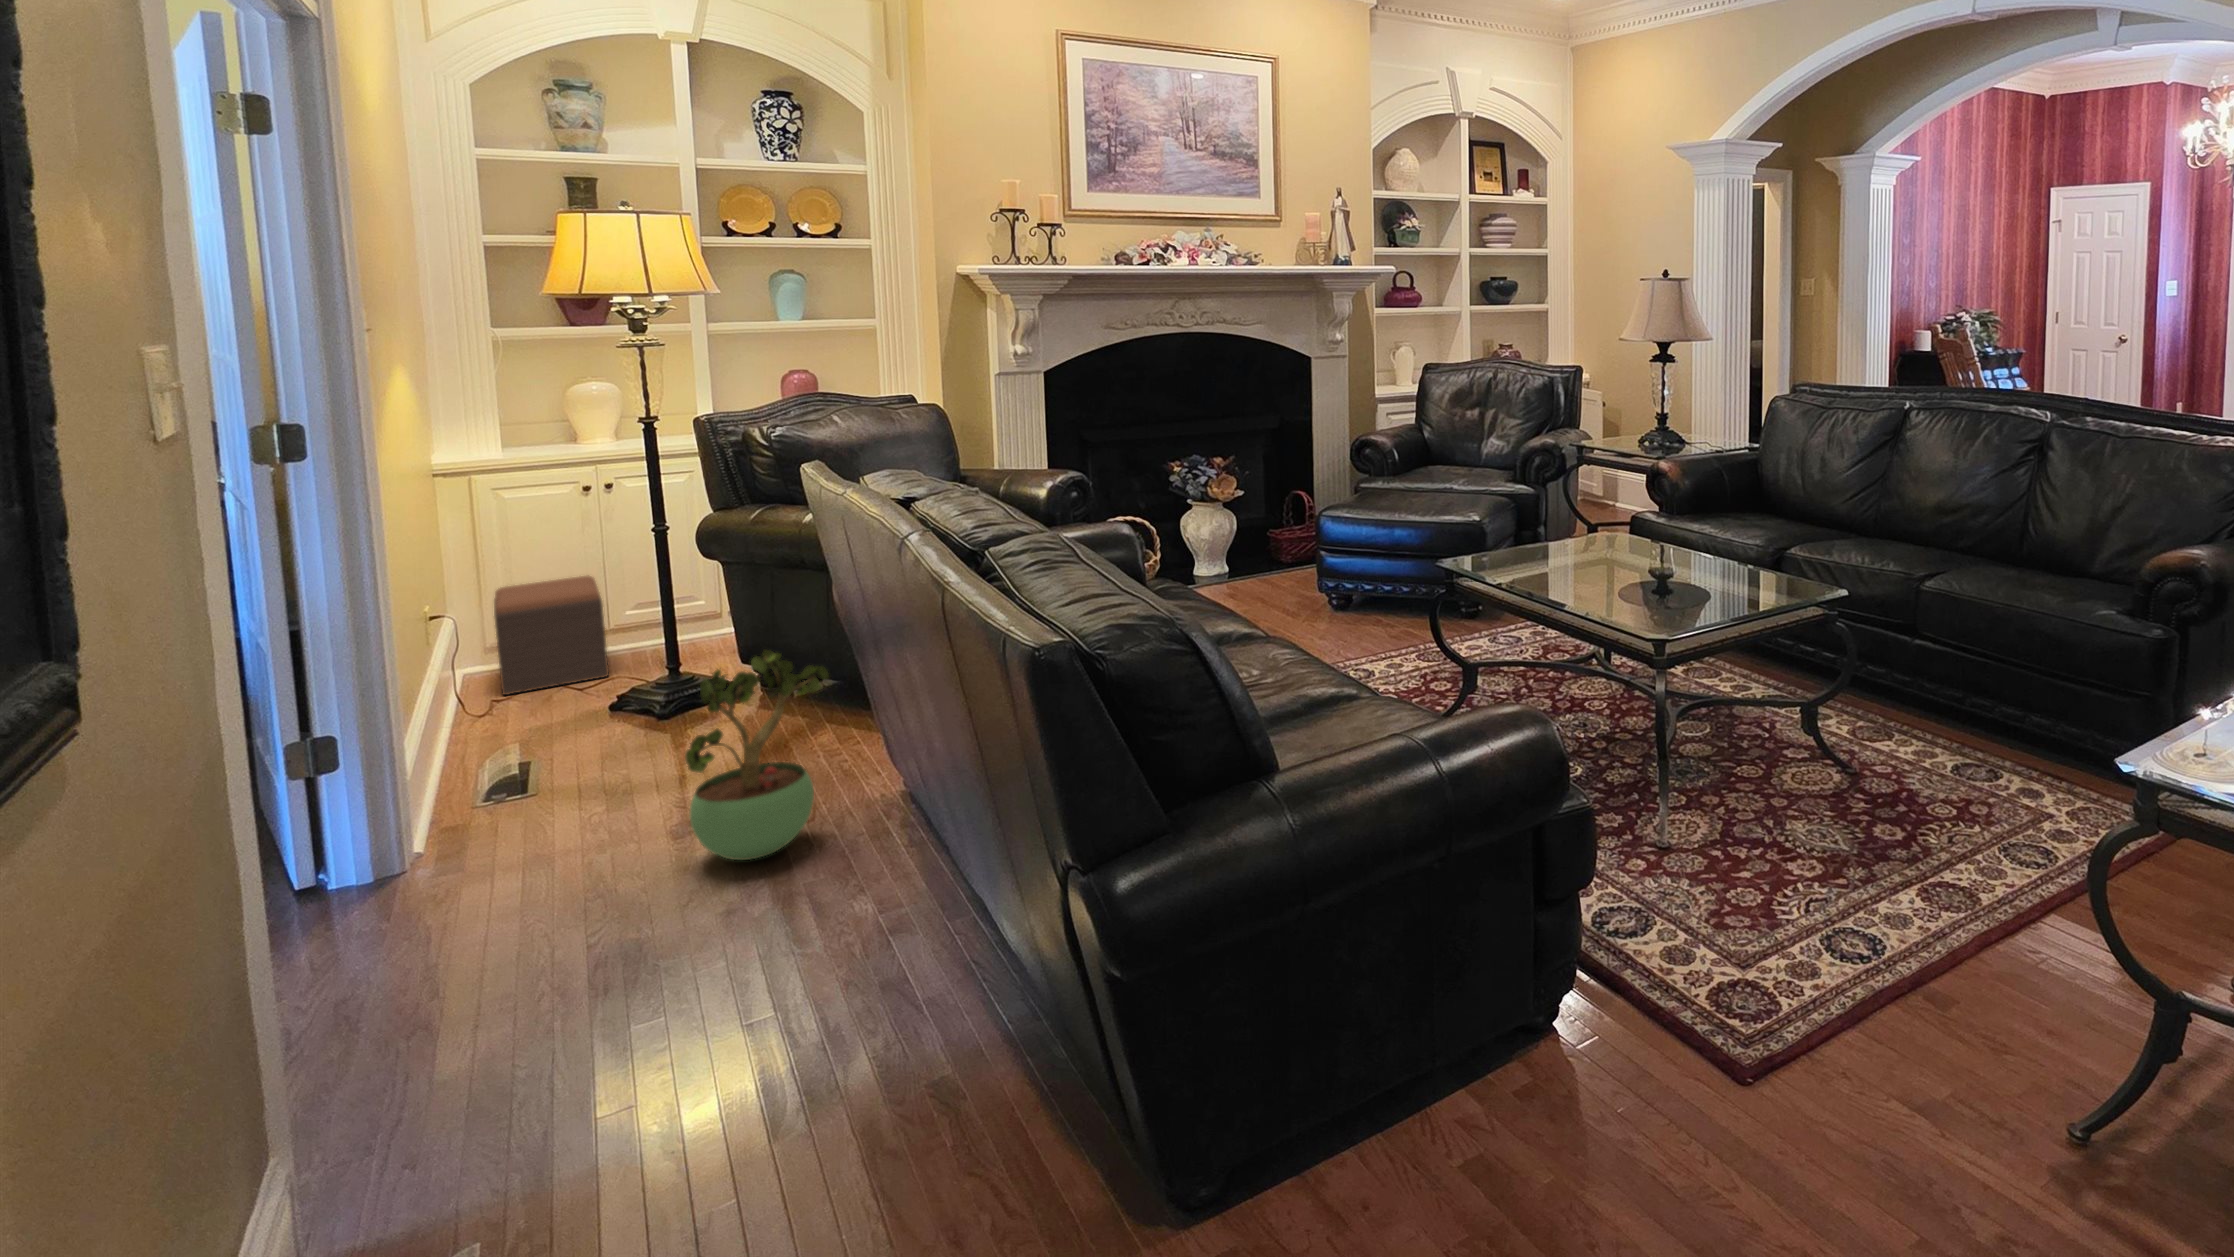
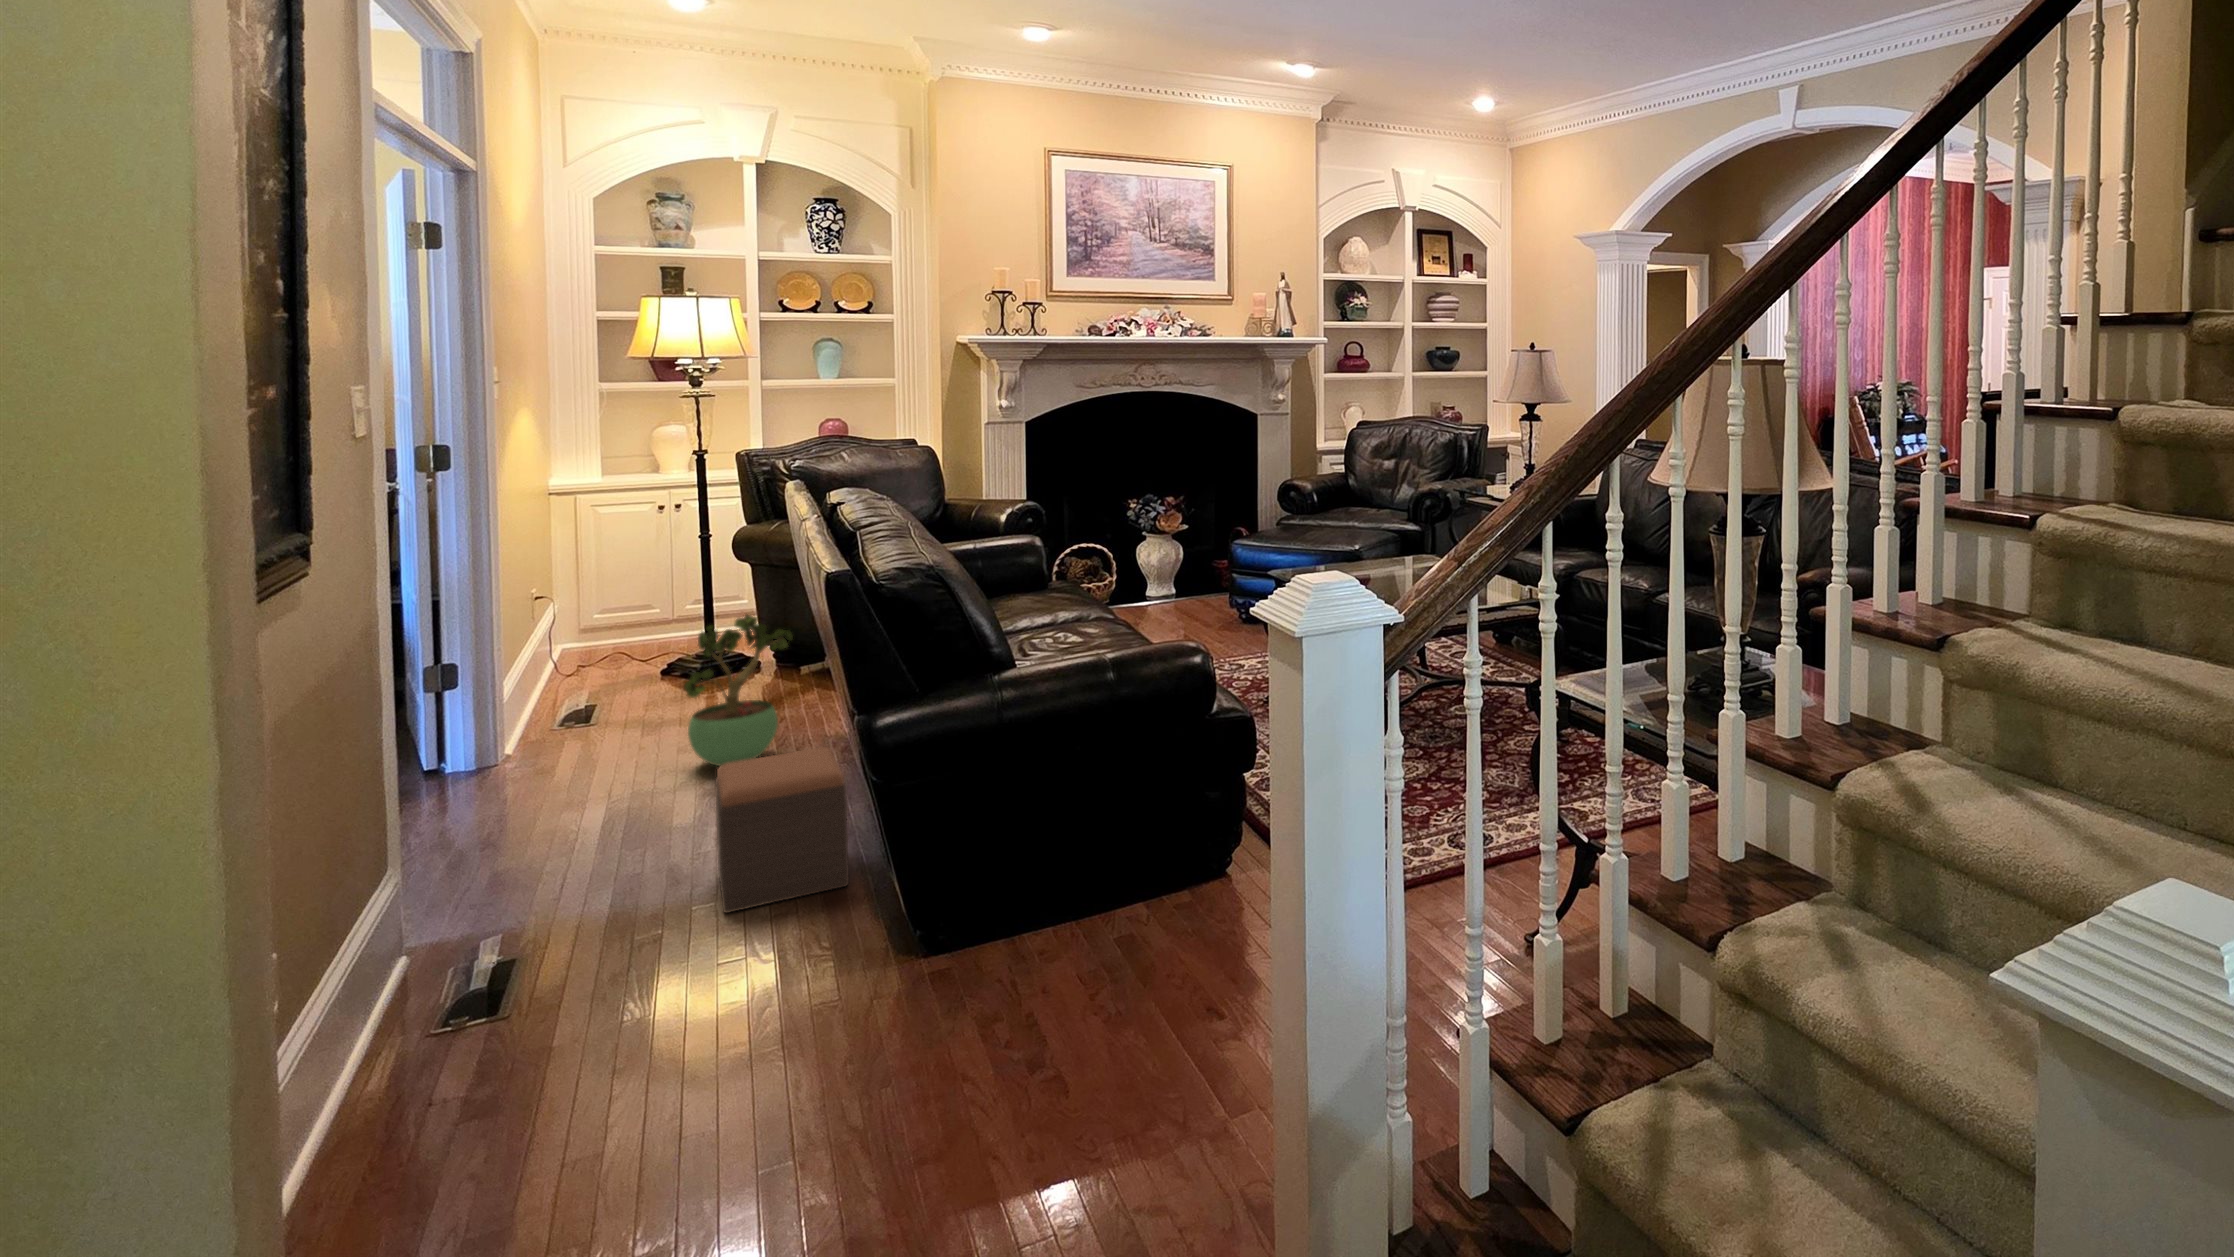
footstool: present [494,575,609,695] -> present [715,747,849,913]

